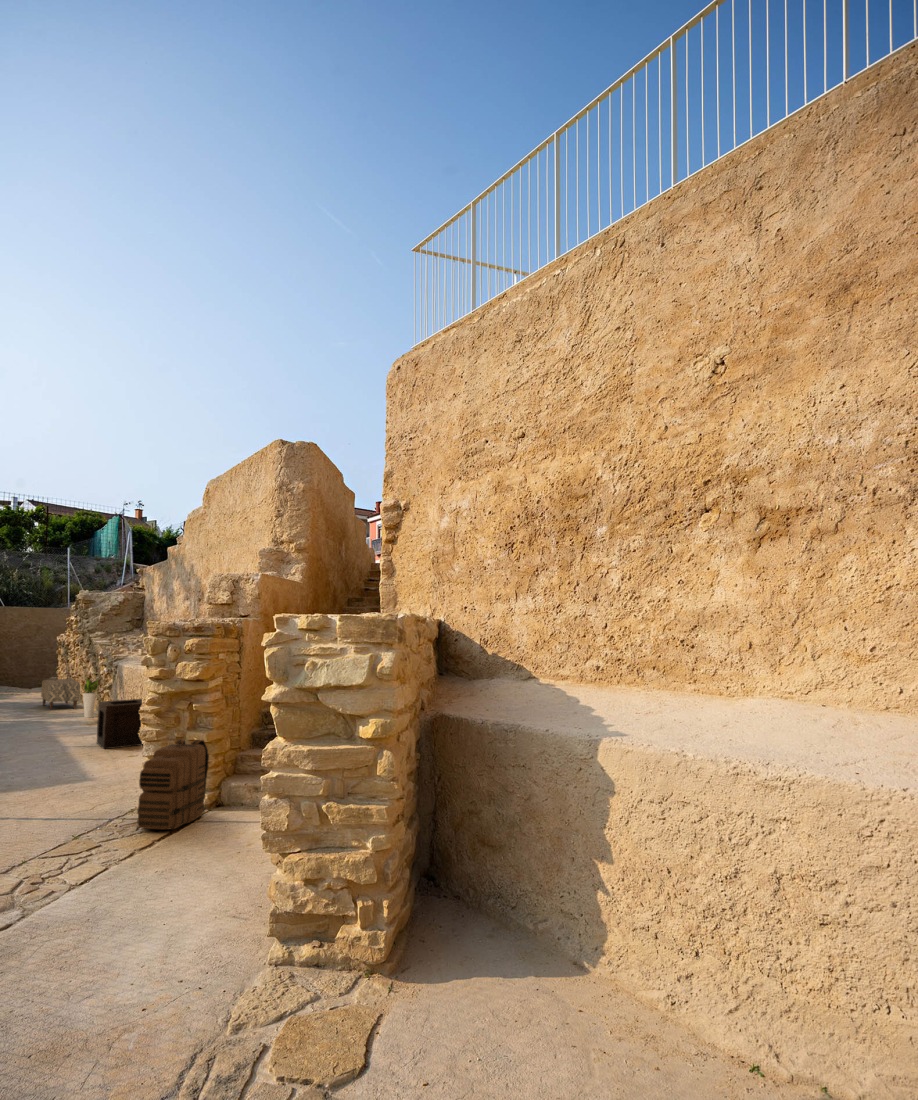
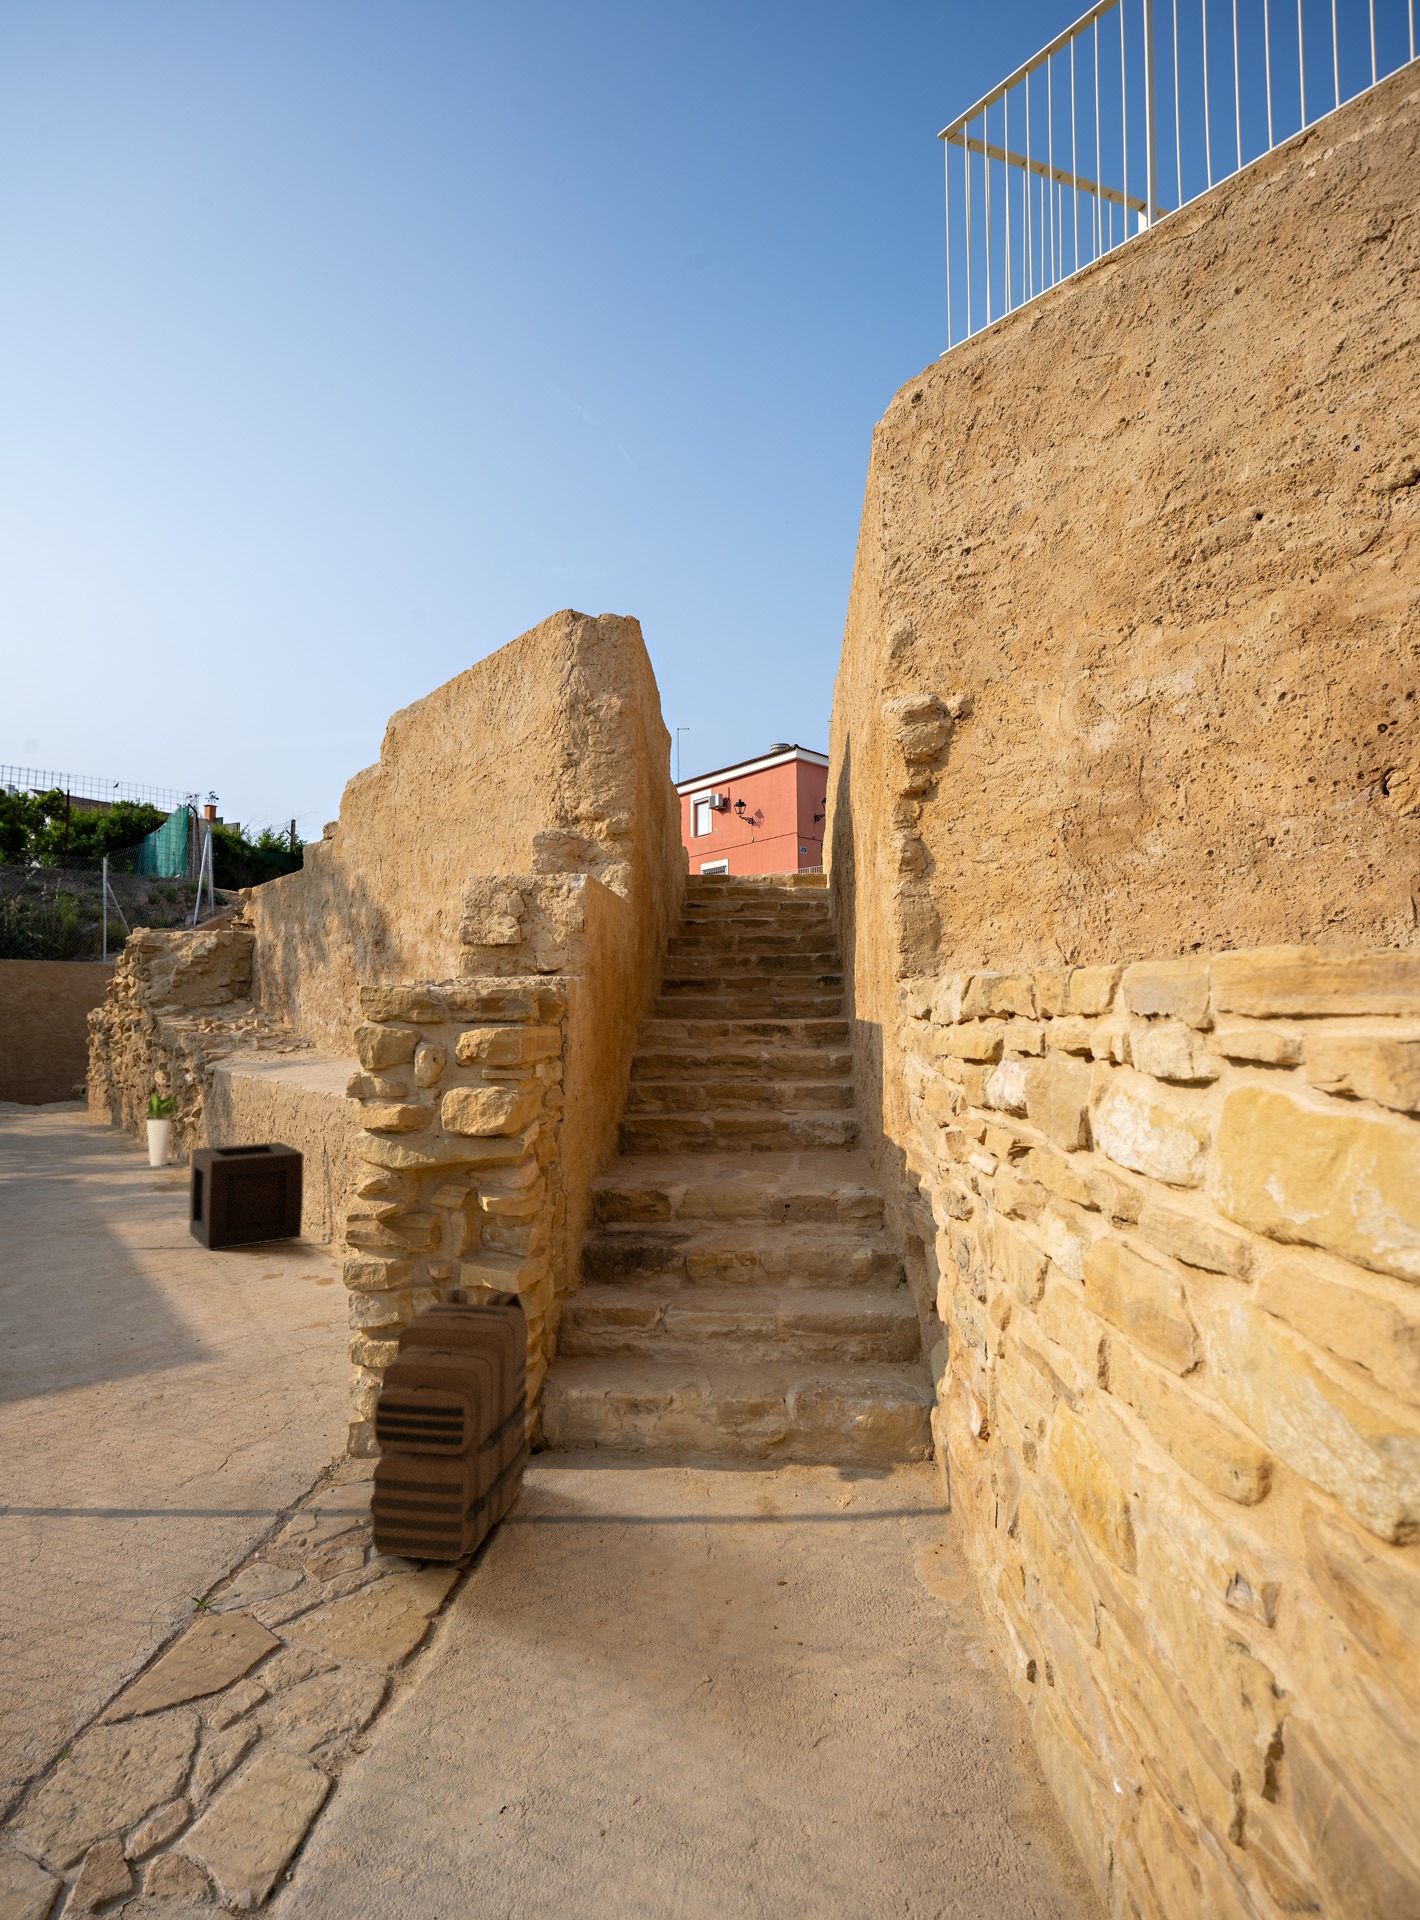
bench: present [41,679,80,710] -> none [65,1088,137,1148]

